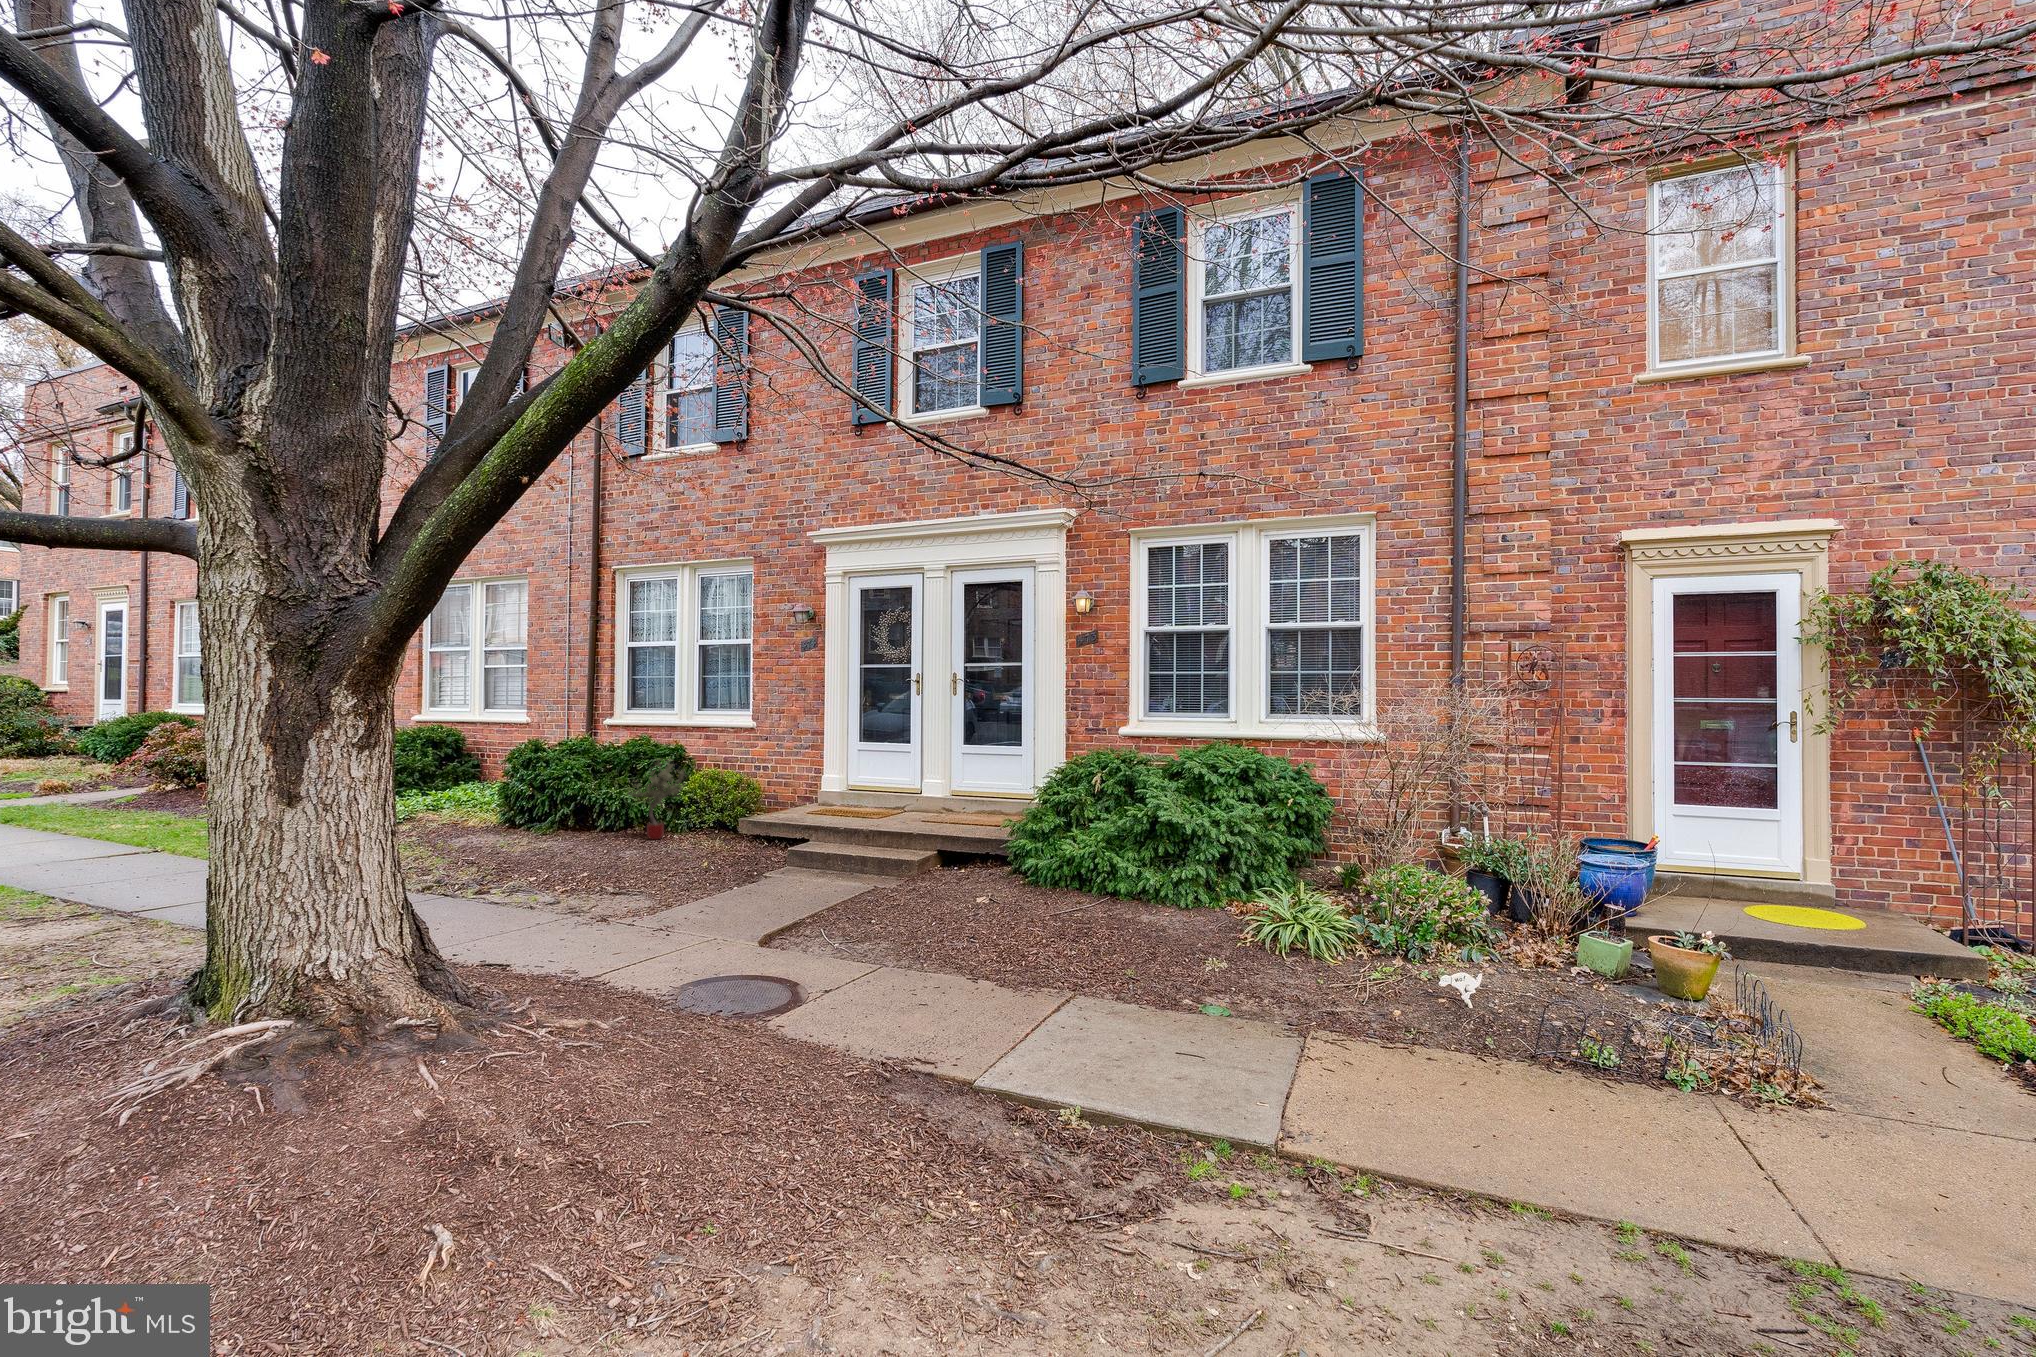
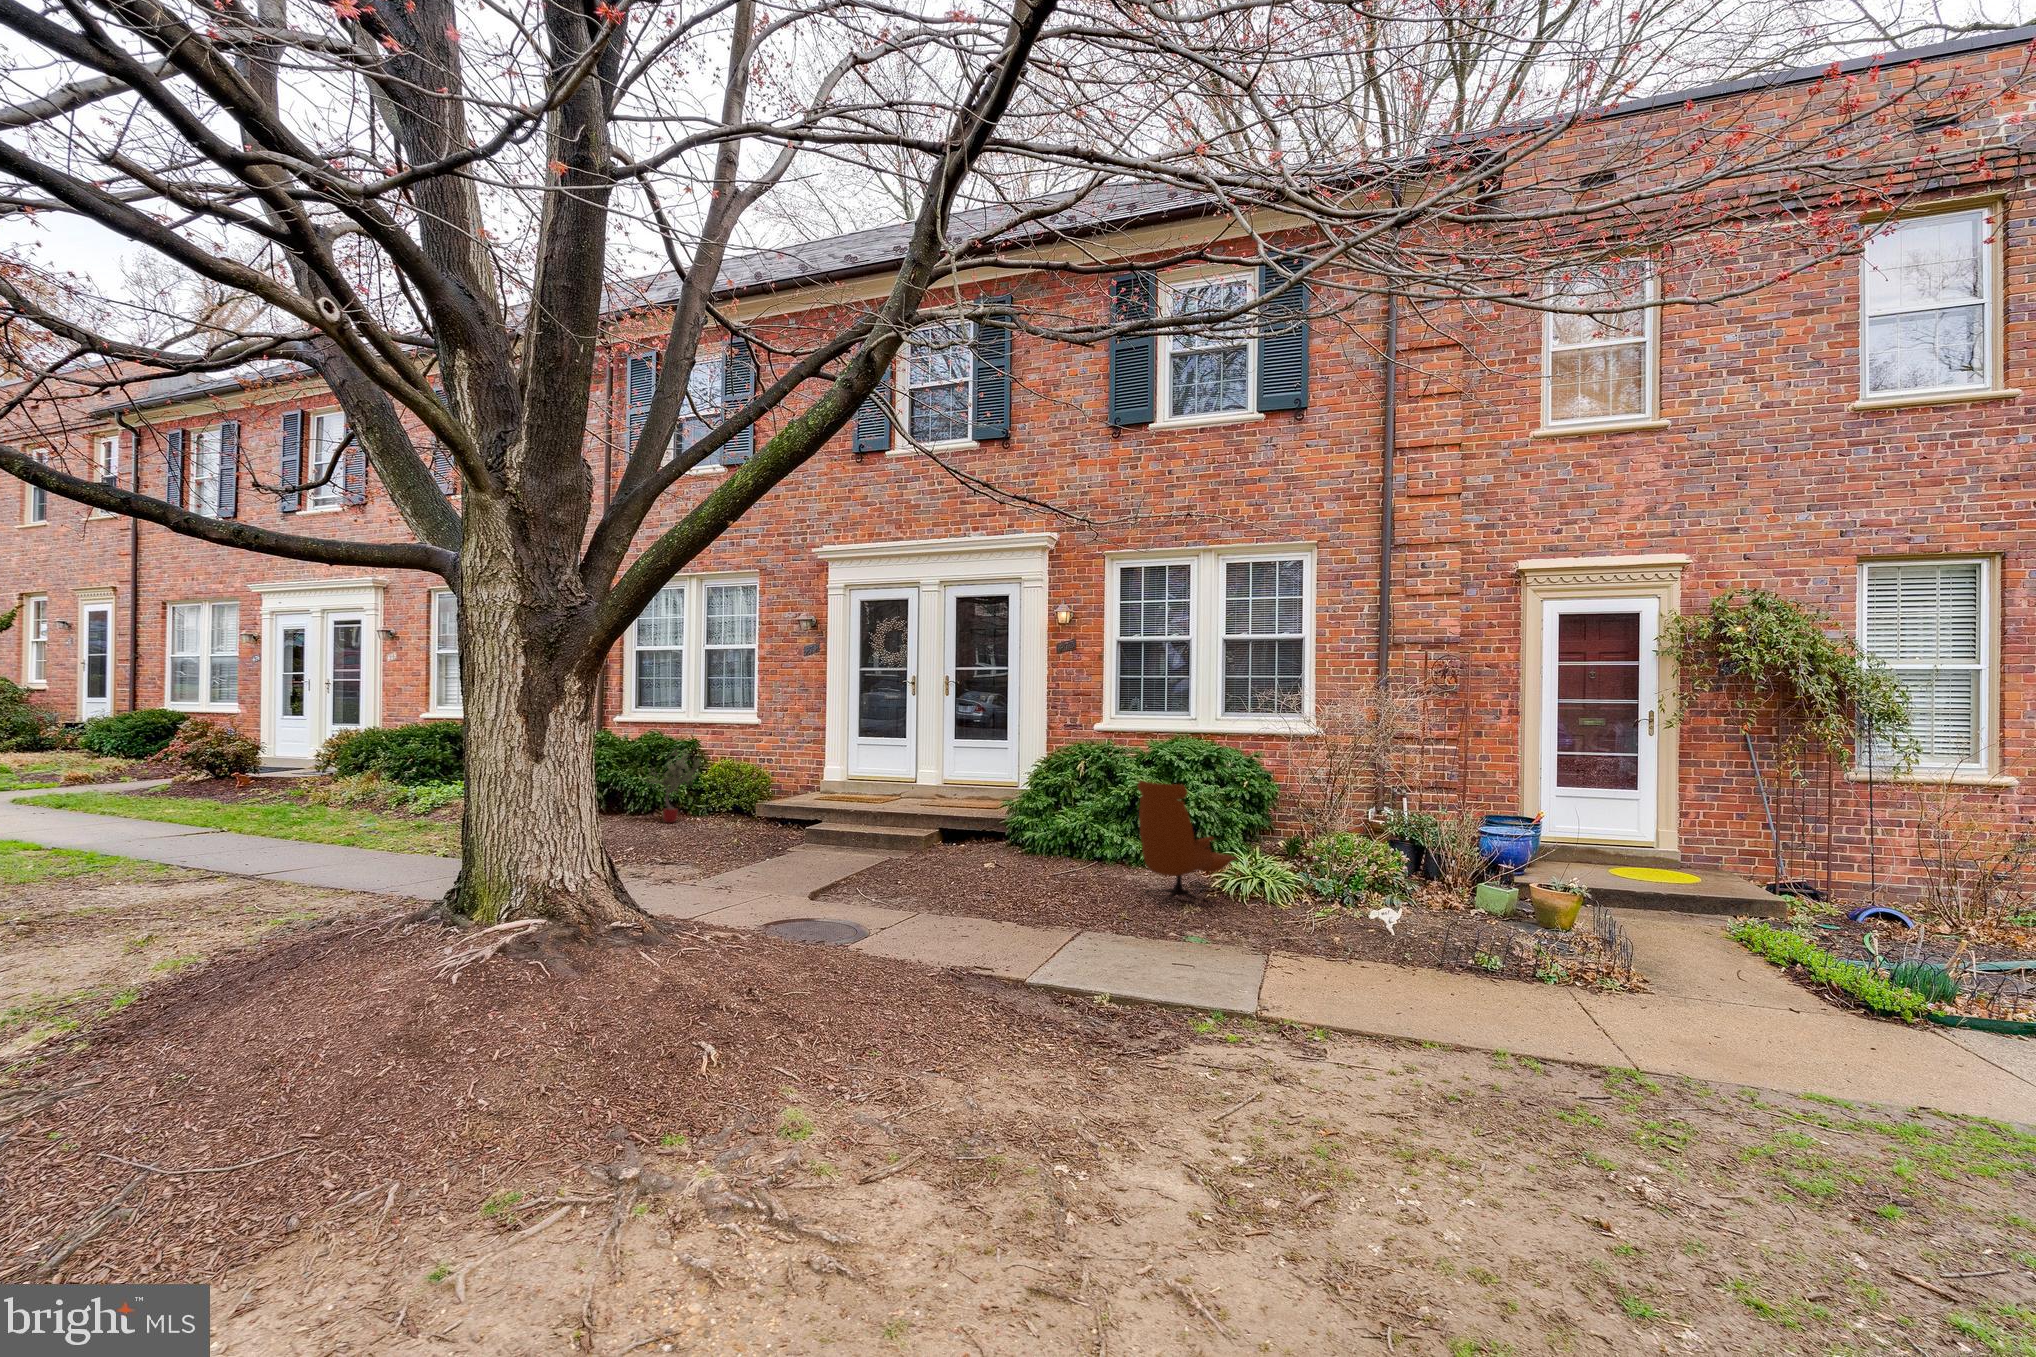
lounge chair: none [1152,809,1278,959] -> present [1138,780,1237,906]

